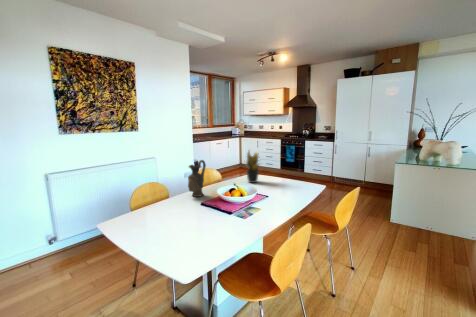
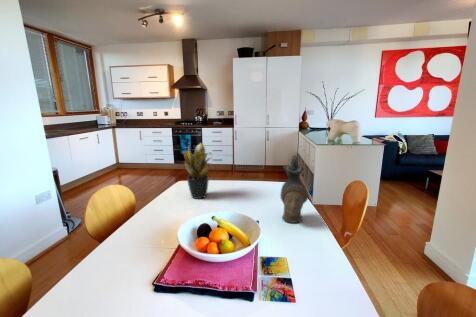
ceramic pitcher: present [188,160,206,197] -> present [281,155,308,223]

